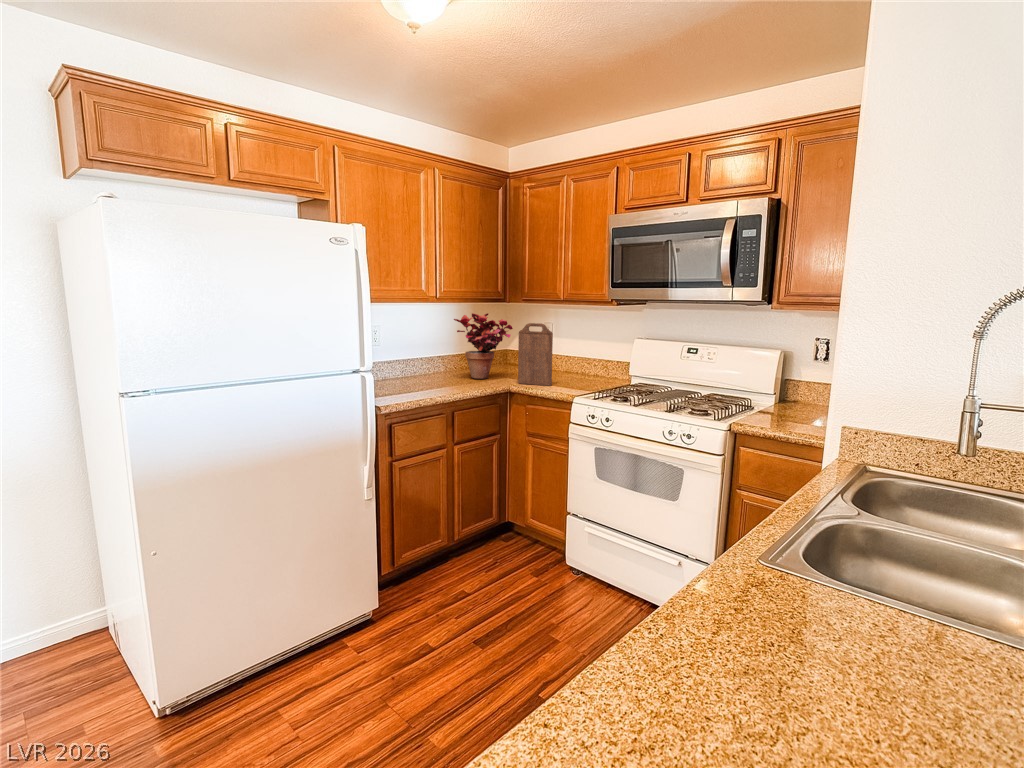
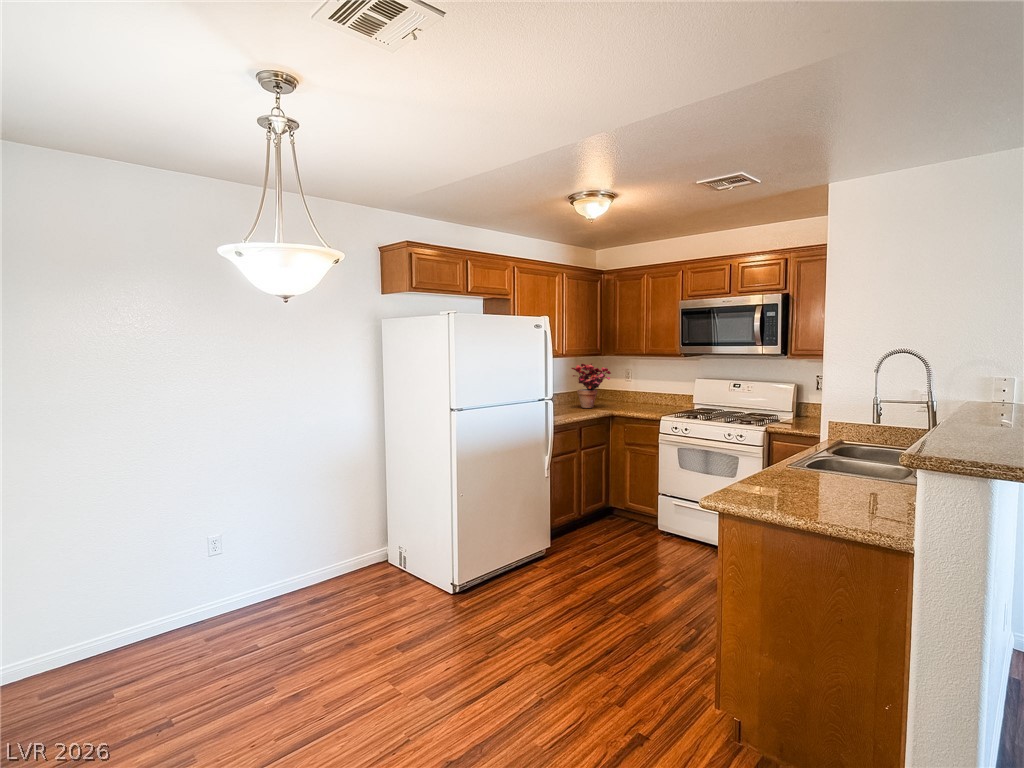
cutting board: present [518,323,553,386] -> none [618,370,642,411]

